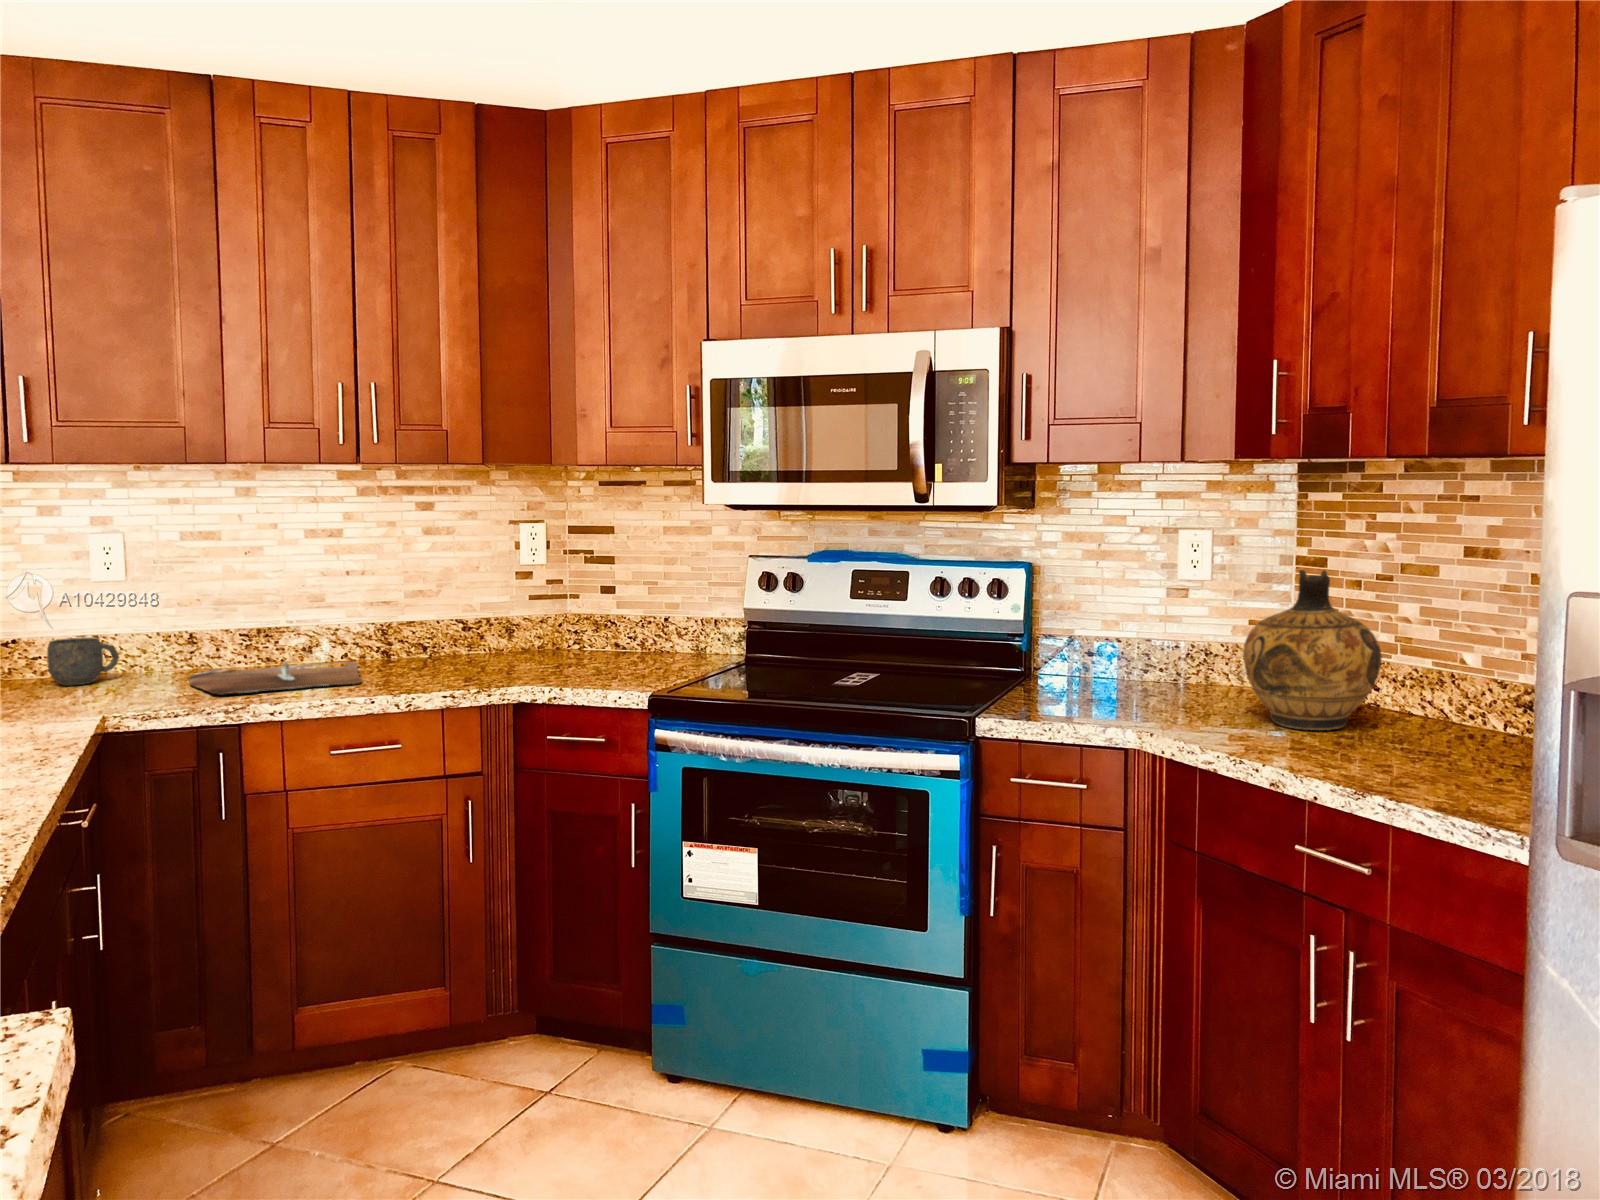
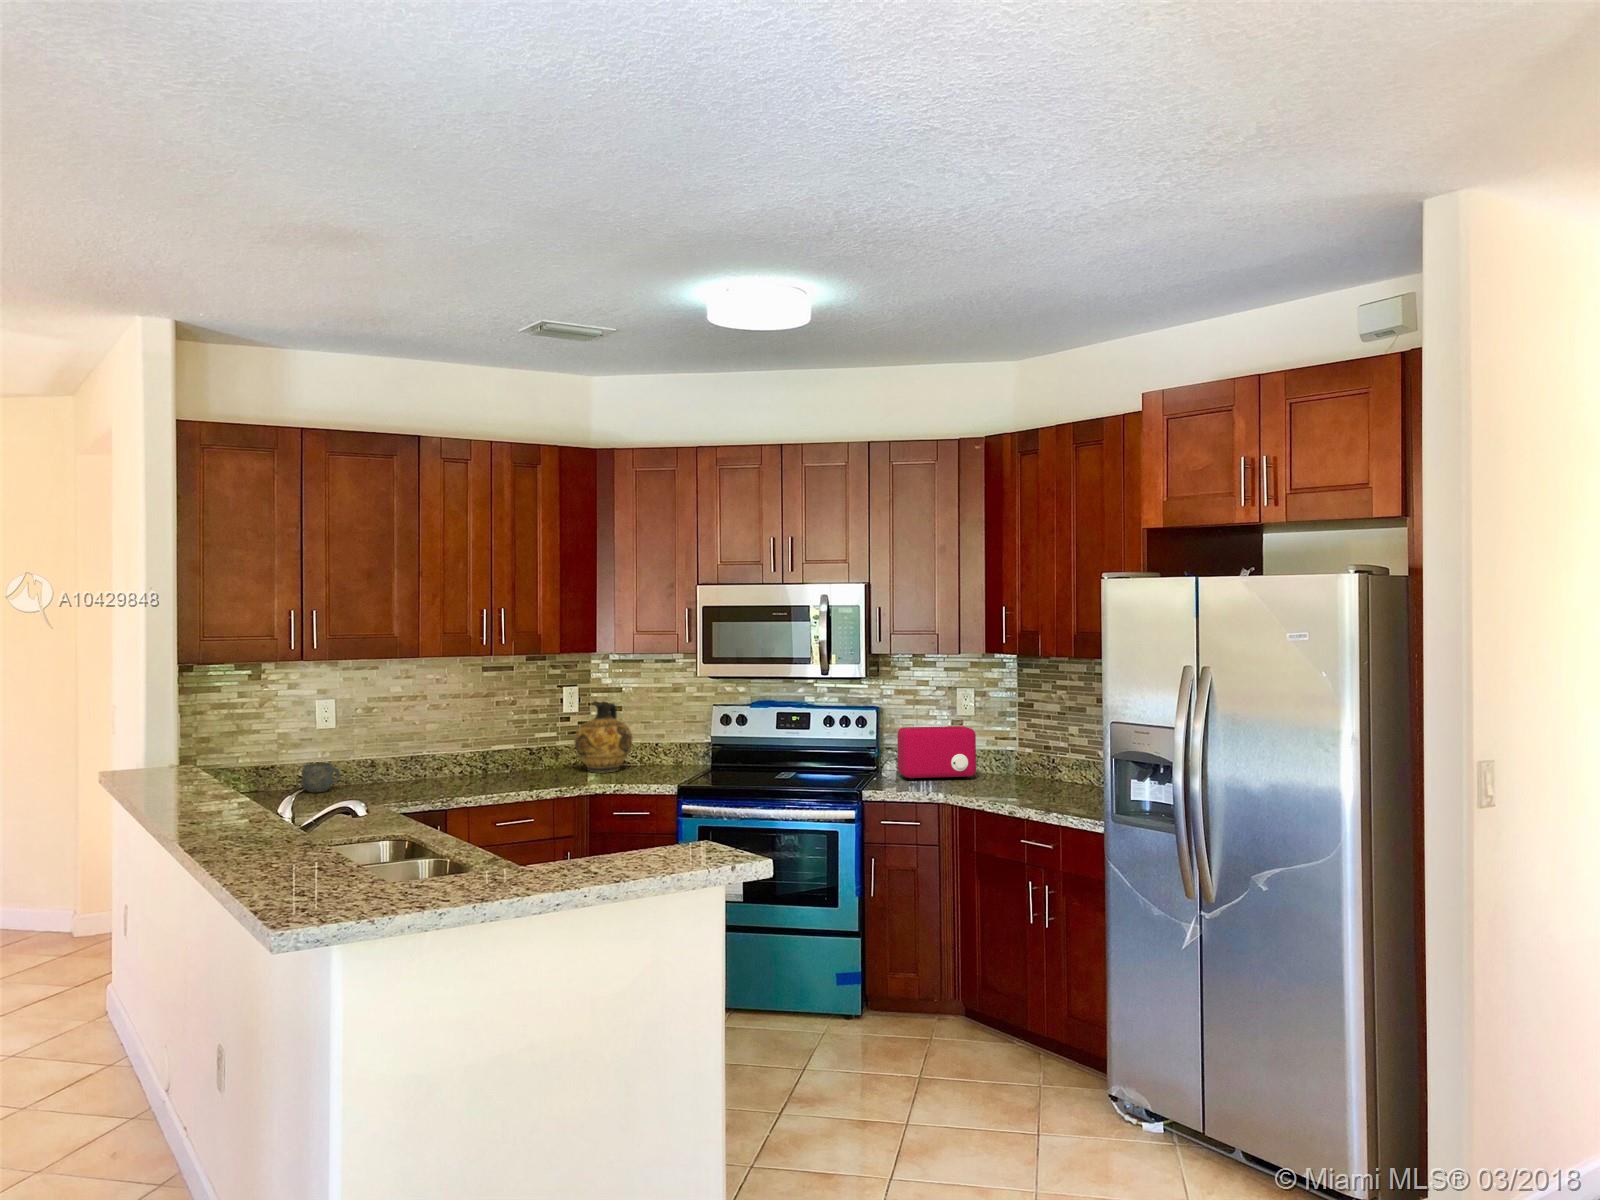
ceramic jug: present [1243,570,1382,730] -> present [574,701,632,773]
toaster: none [1057,599,1208,698] -> present [897,726,976,780]
cutting board: present [189,661,361,695] -> none [381,774,499,794]

